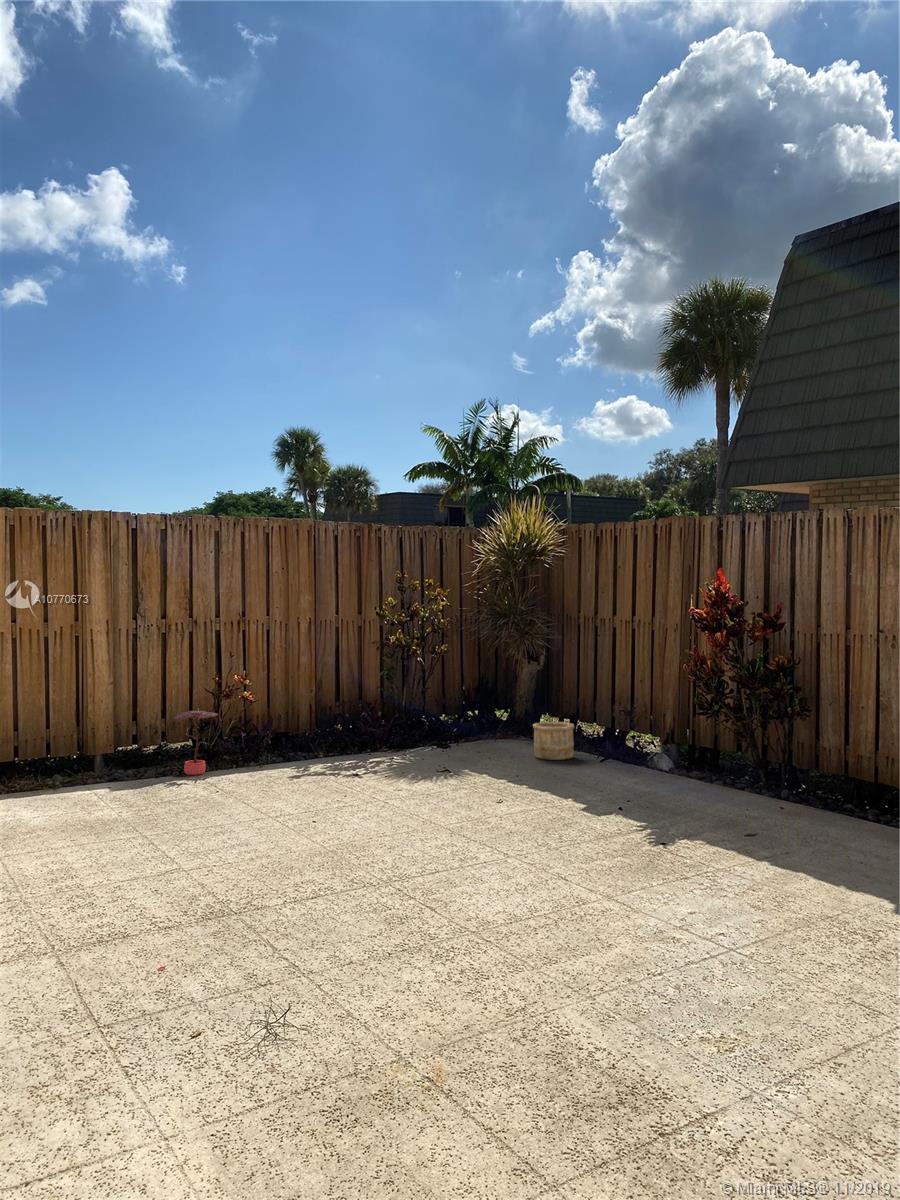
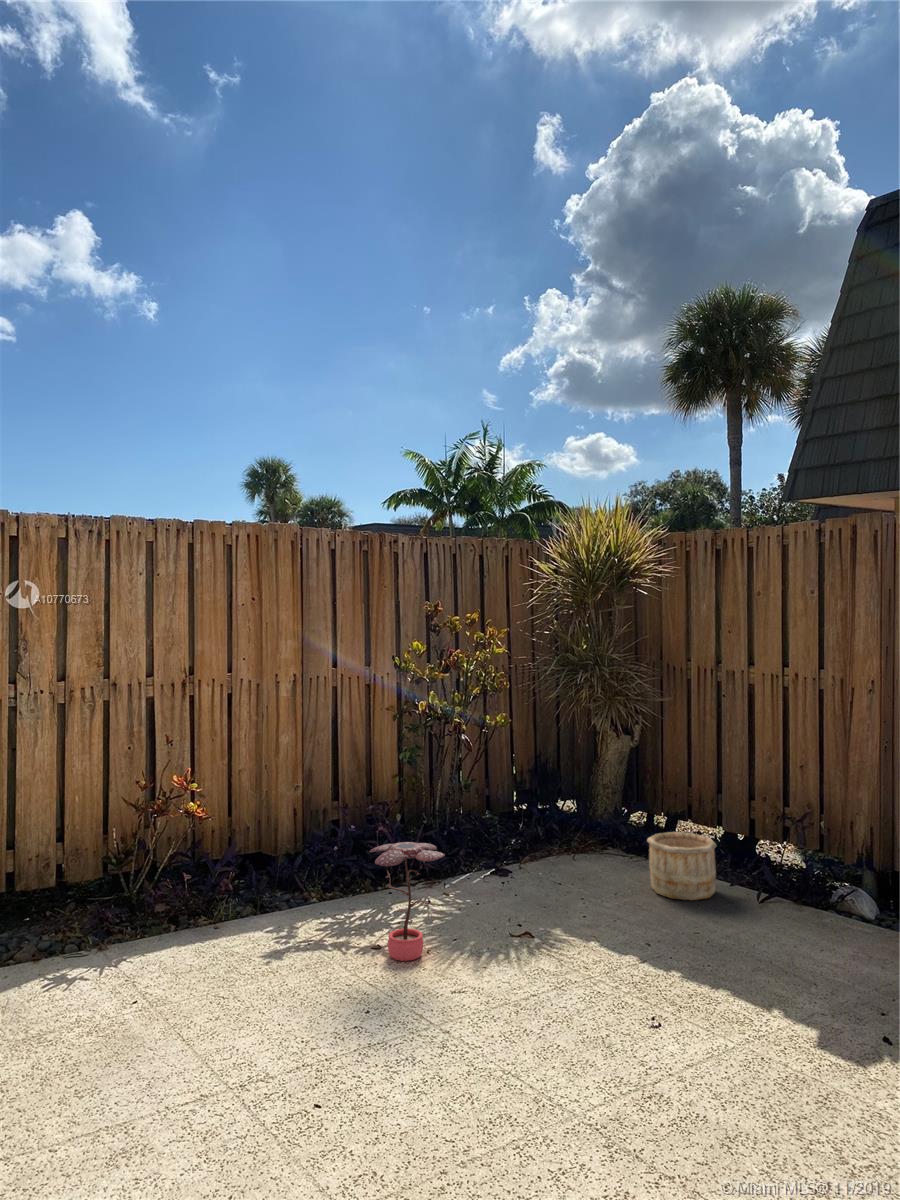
potted plant: present [174,711,218,775] -> present [369,842,445,961]

